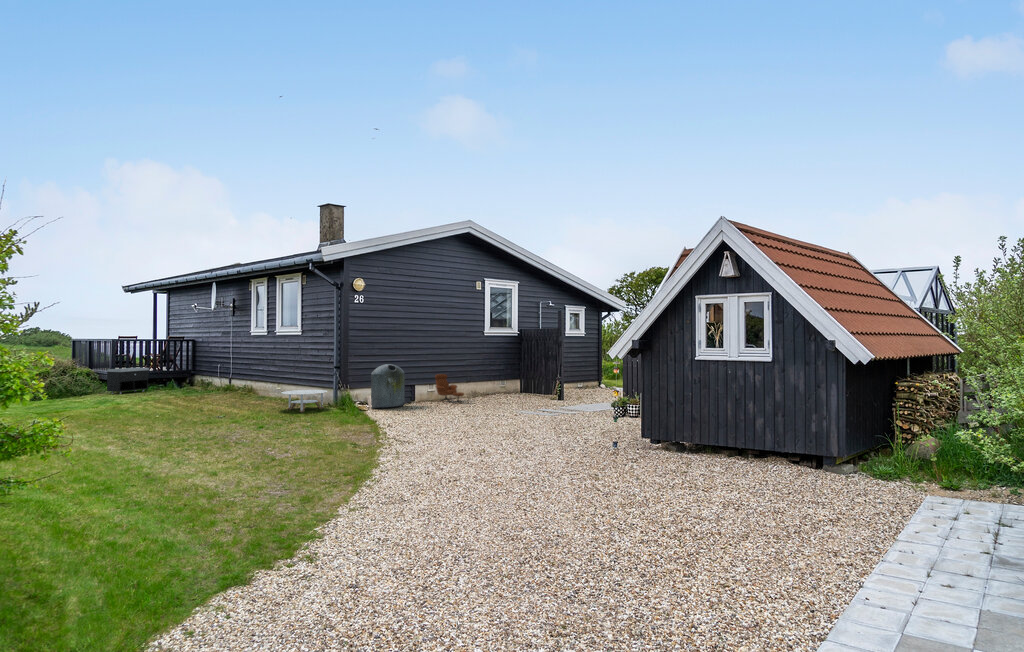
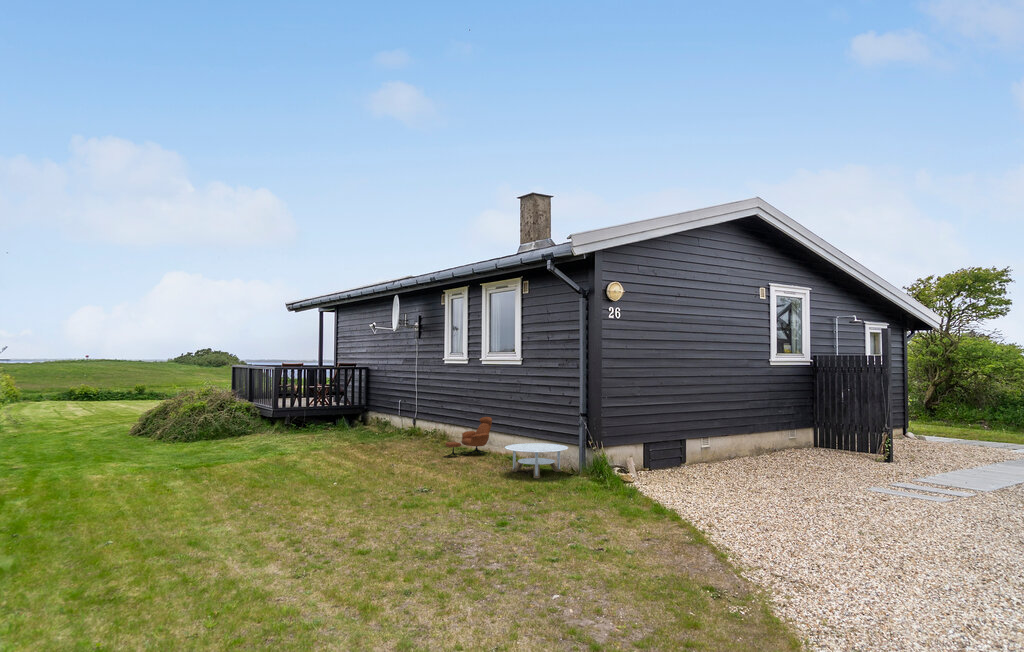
trash can: present [371,364,405,409] -> none [633,410,677,477]
storage bench: present [107,368,149,394] -> none [272,401,319,435]
lounge chair: present [435,374,464,403] -> present [445,417,492,457]

